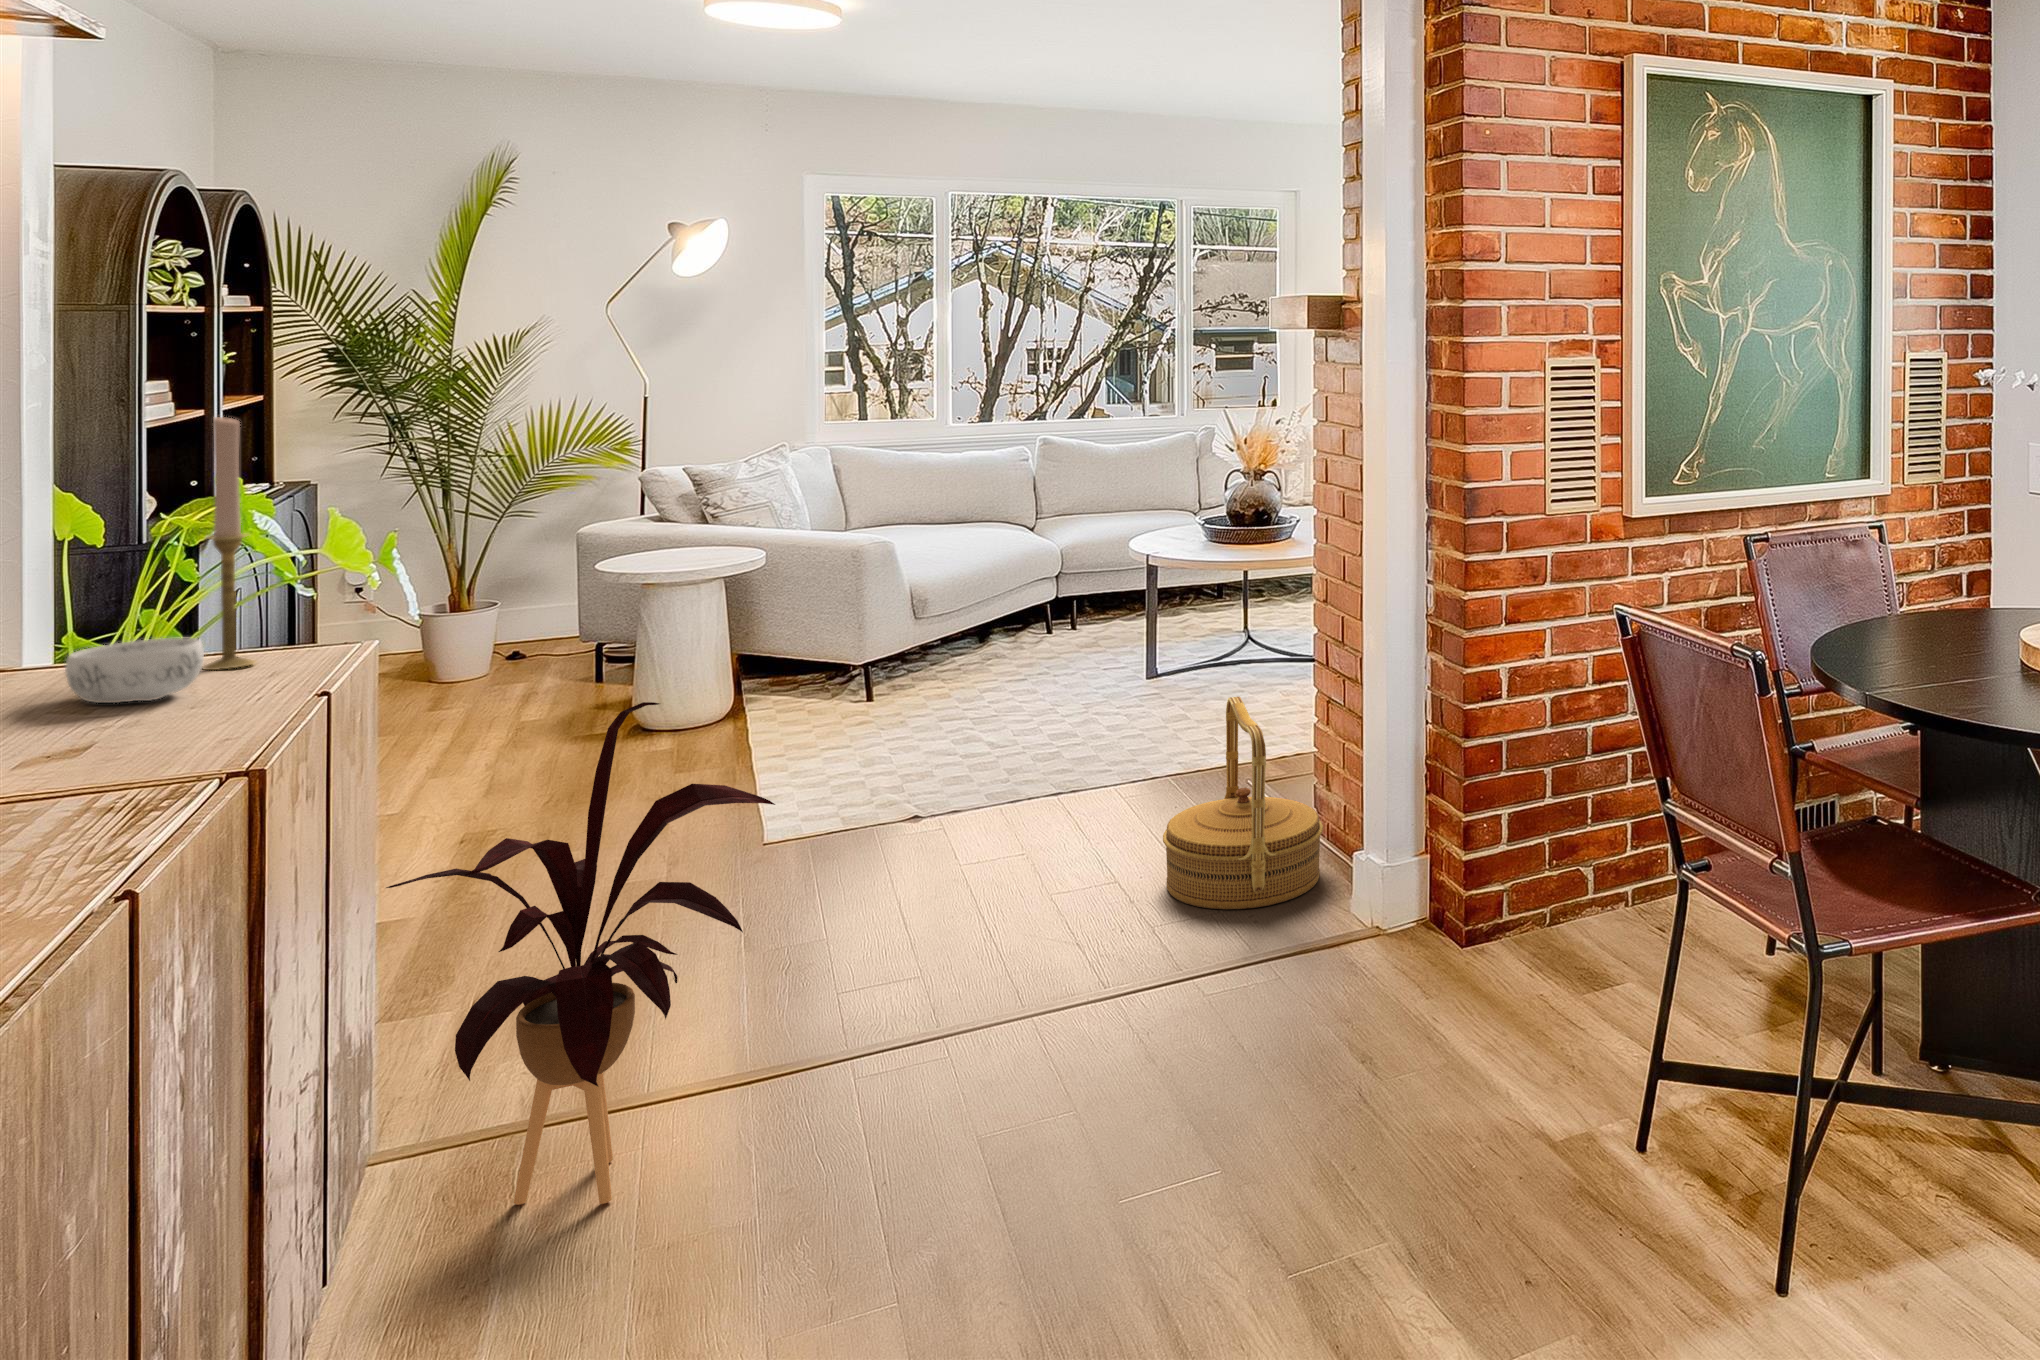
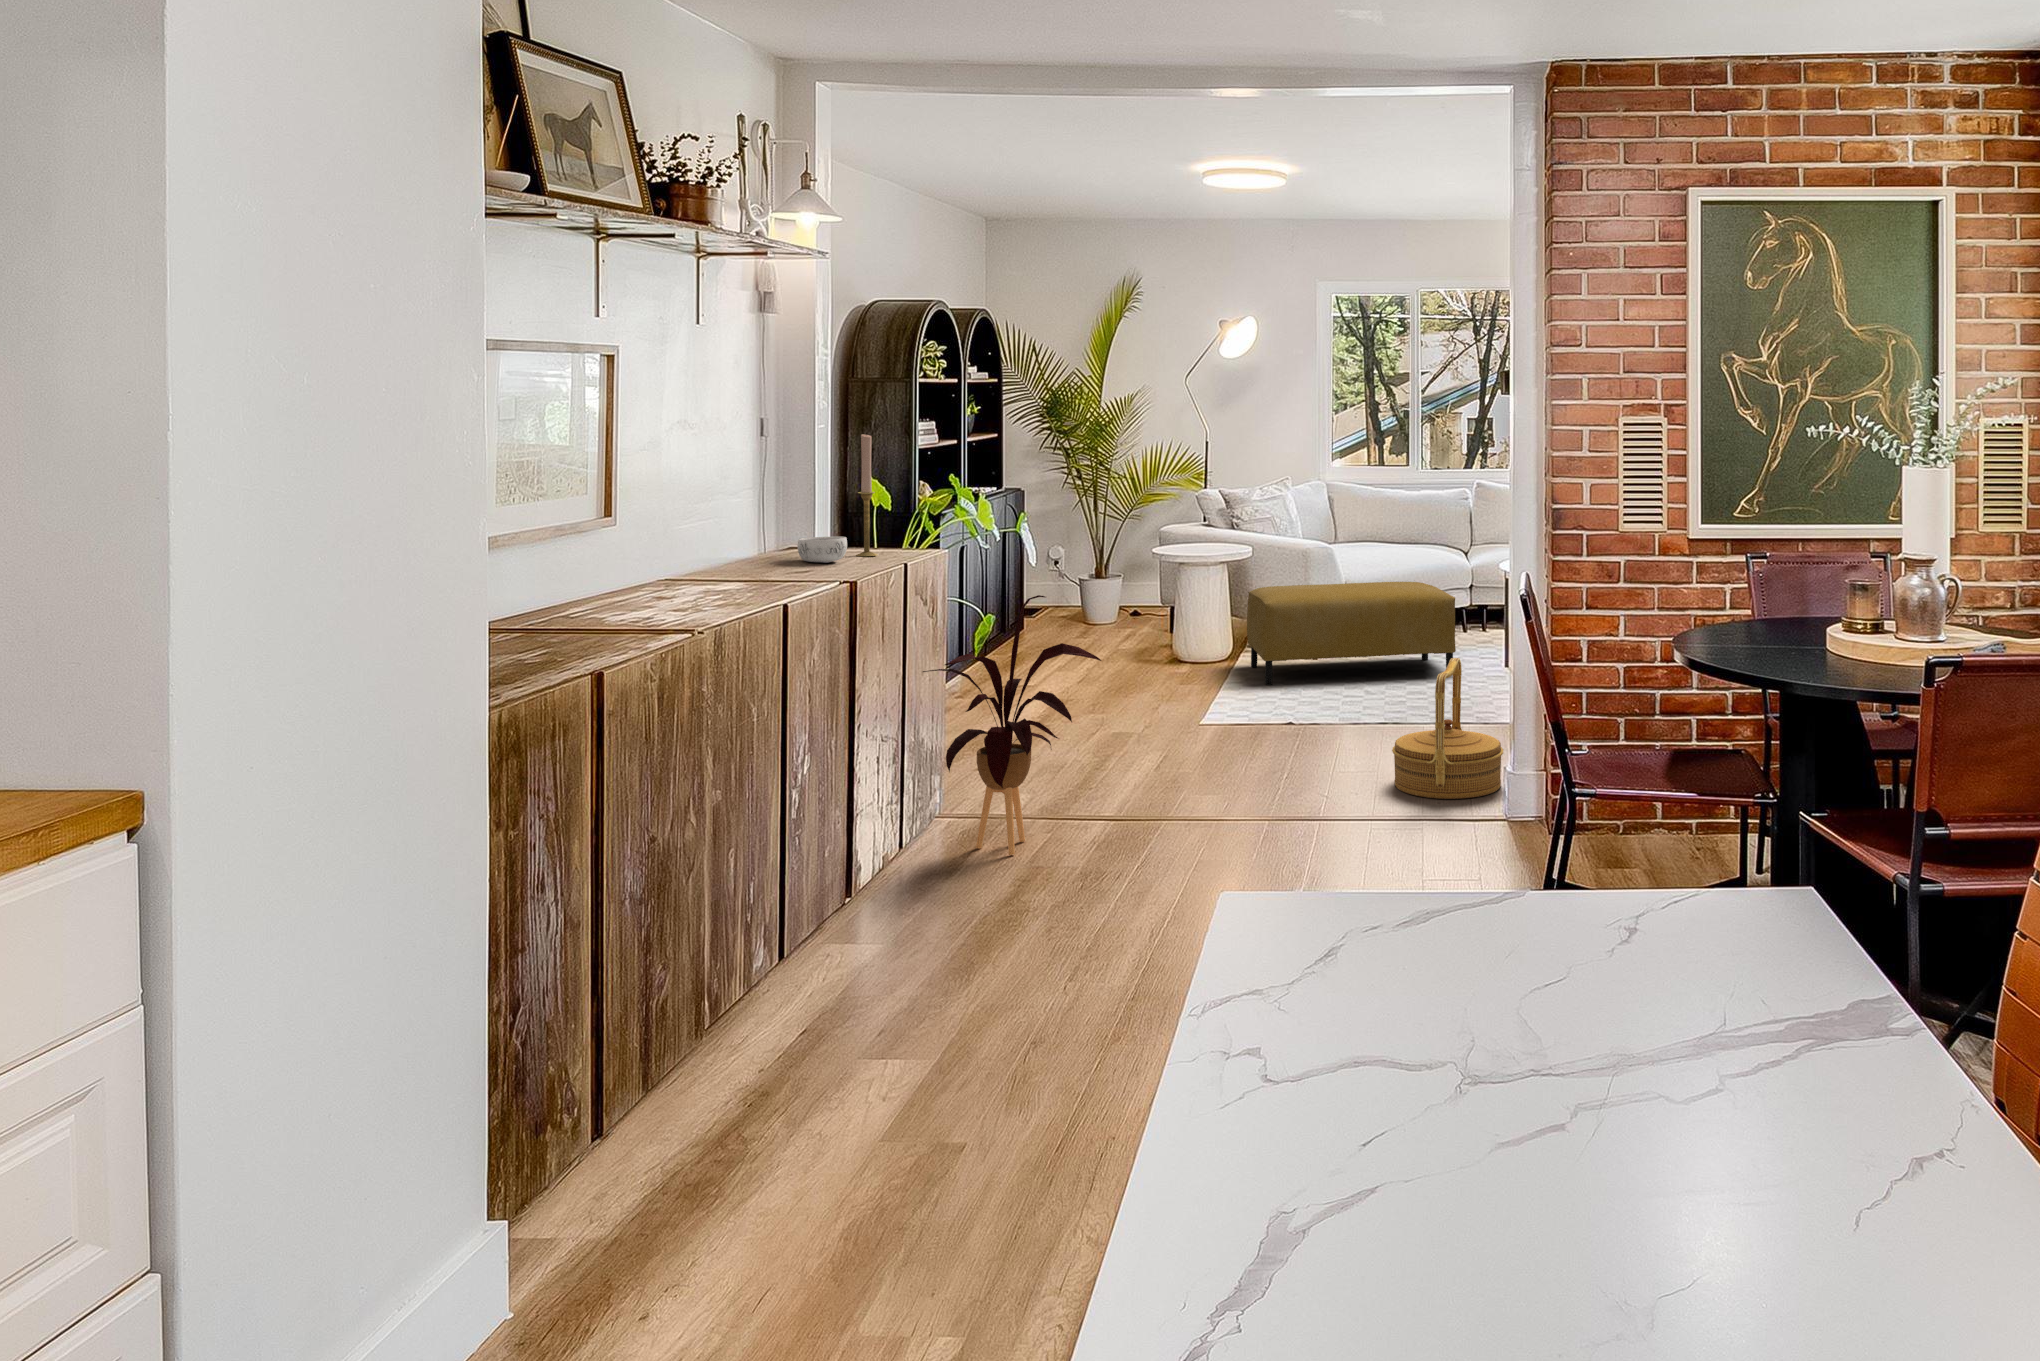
ottoman: none [775,578,1092,750] -> present [1247,582,1456,685]

